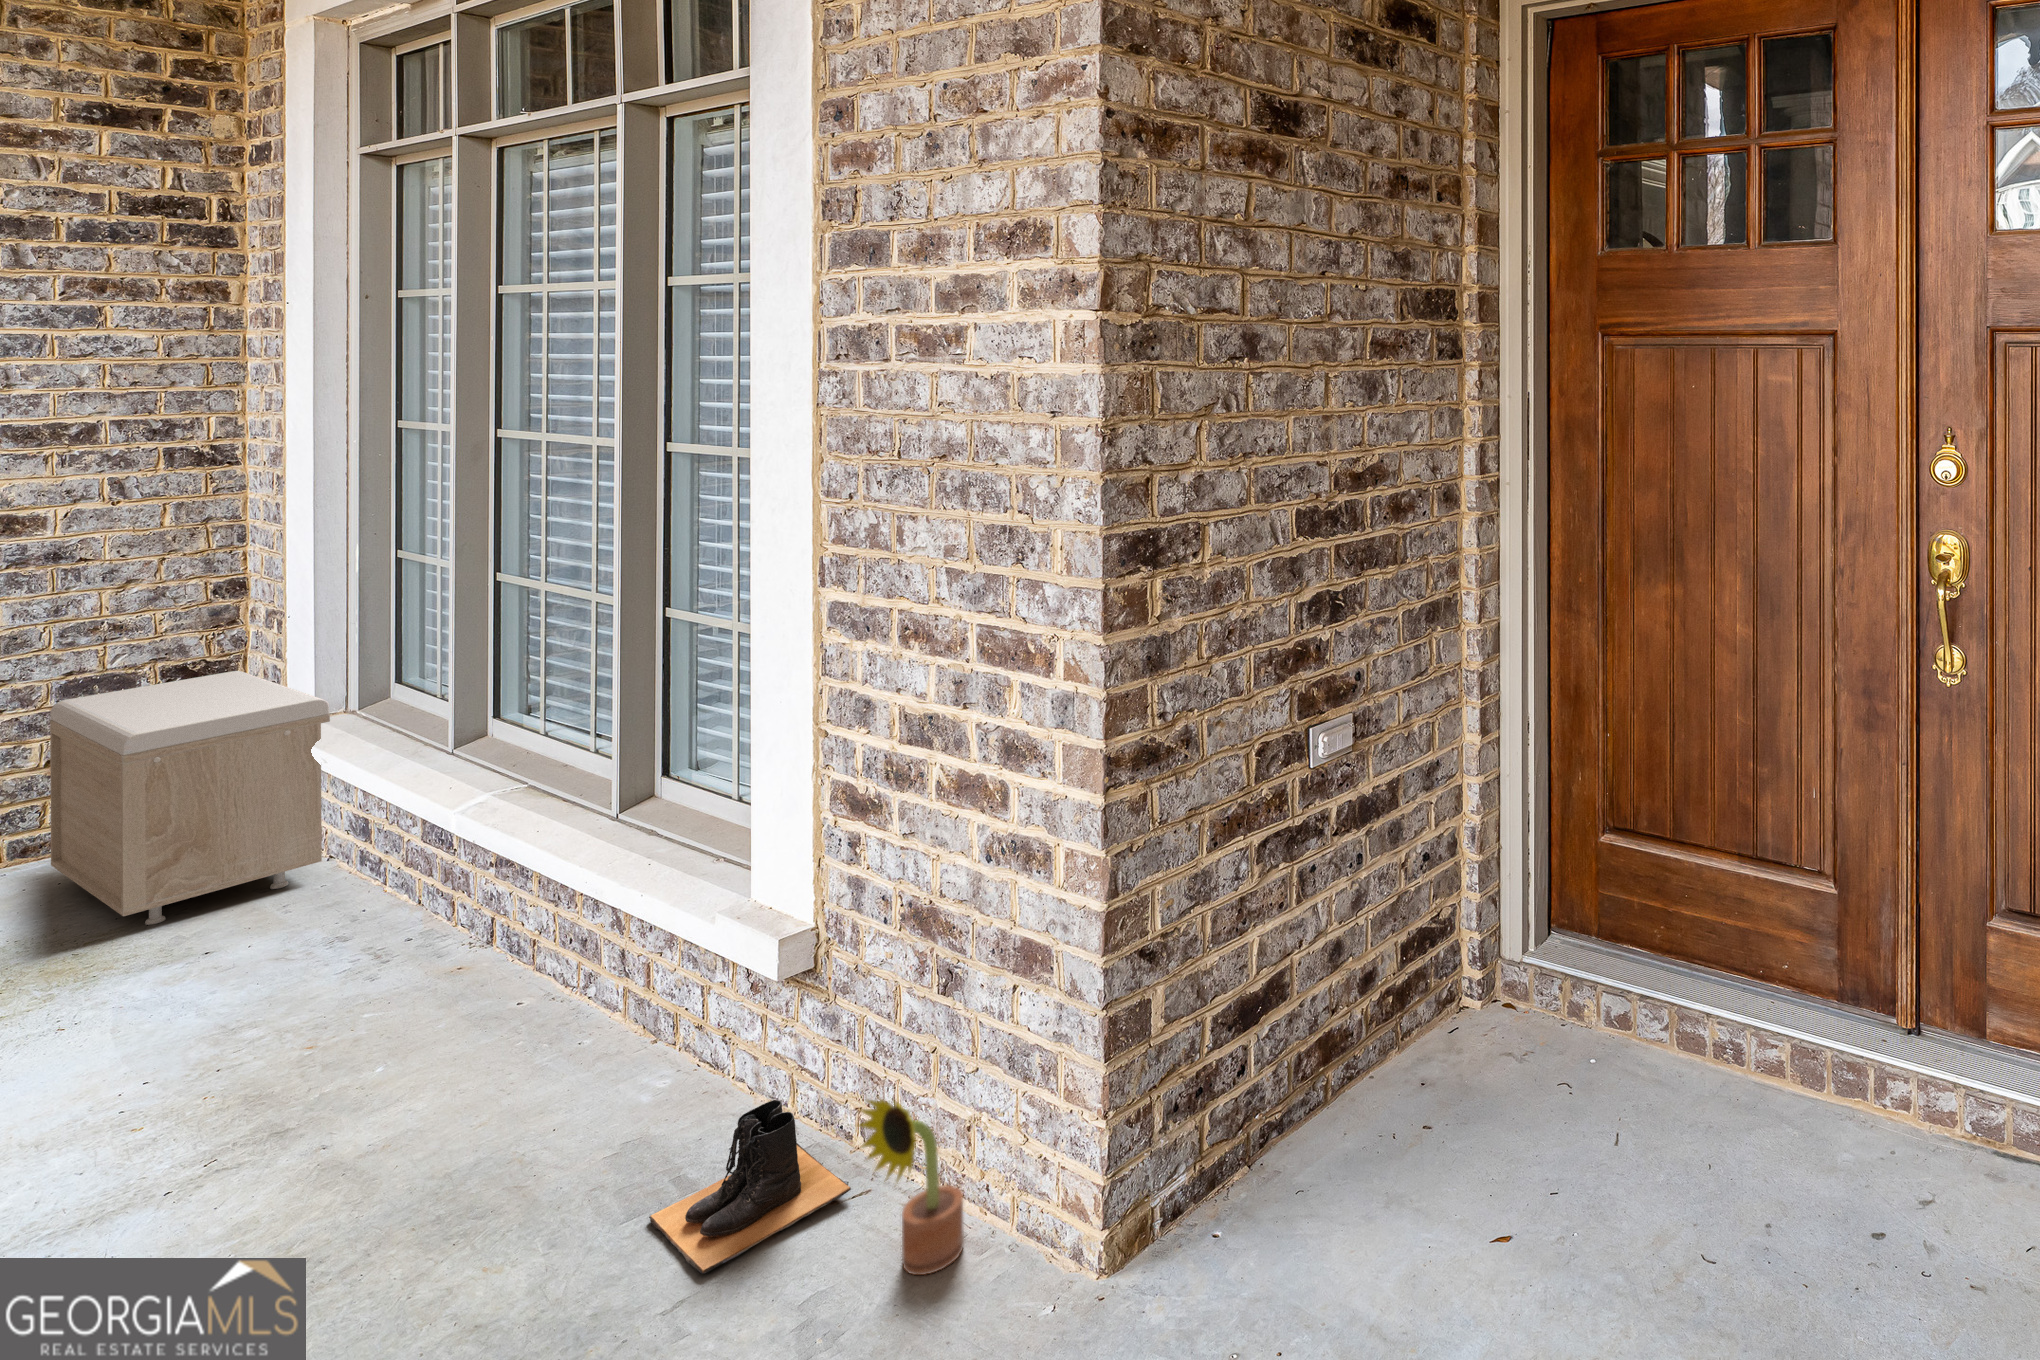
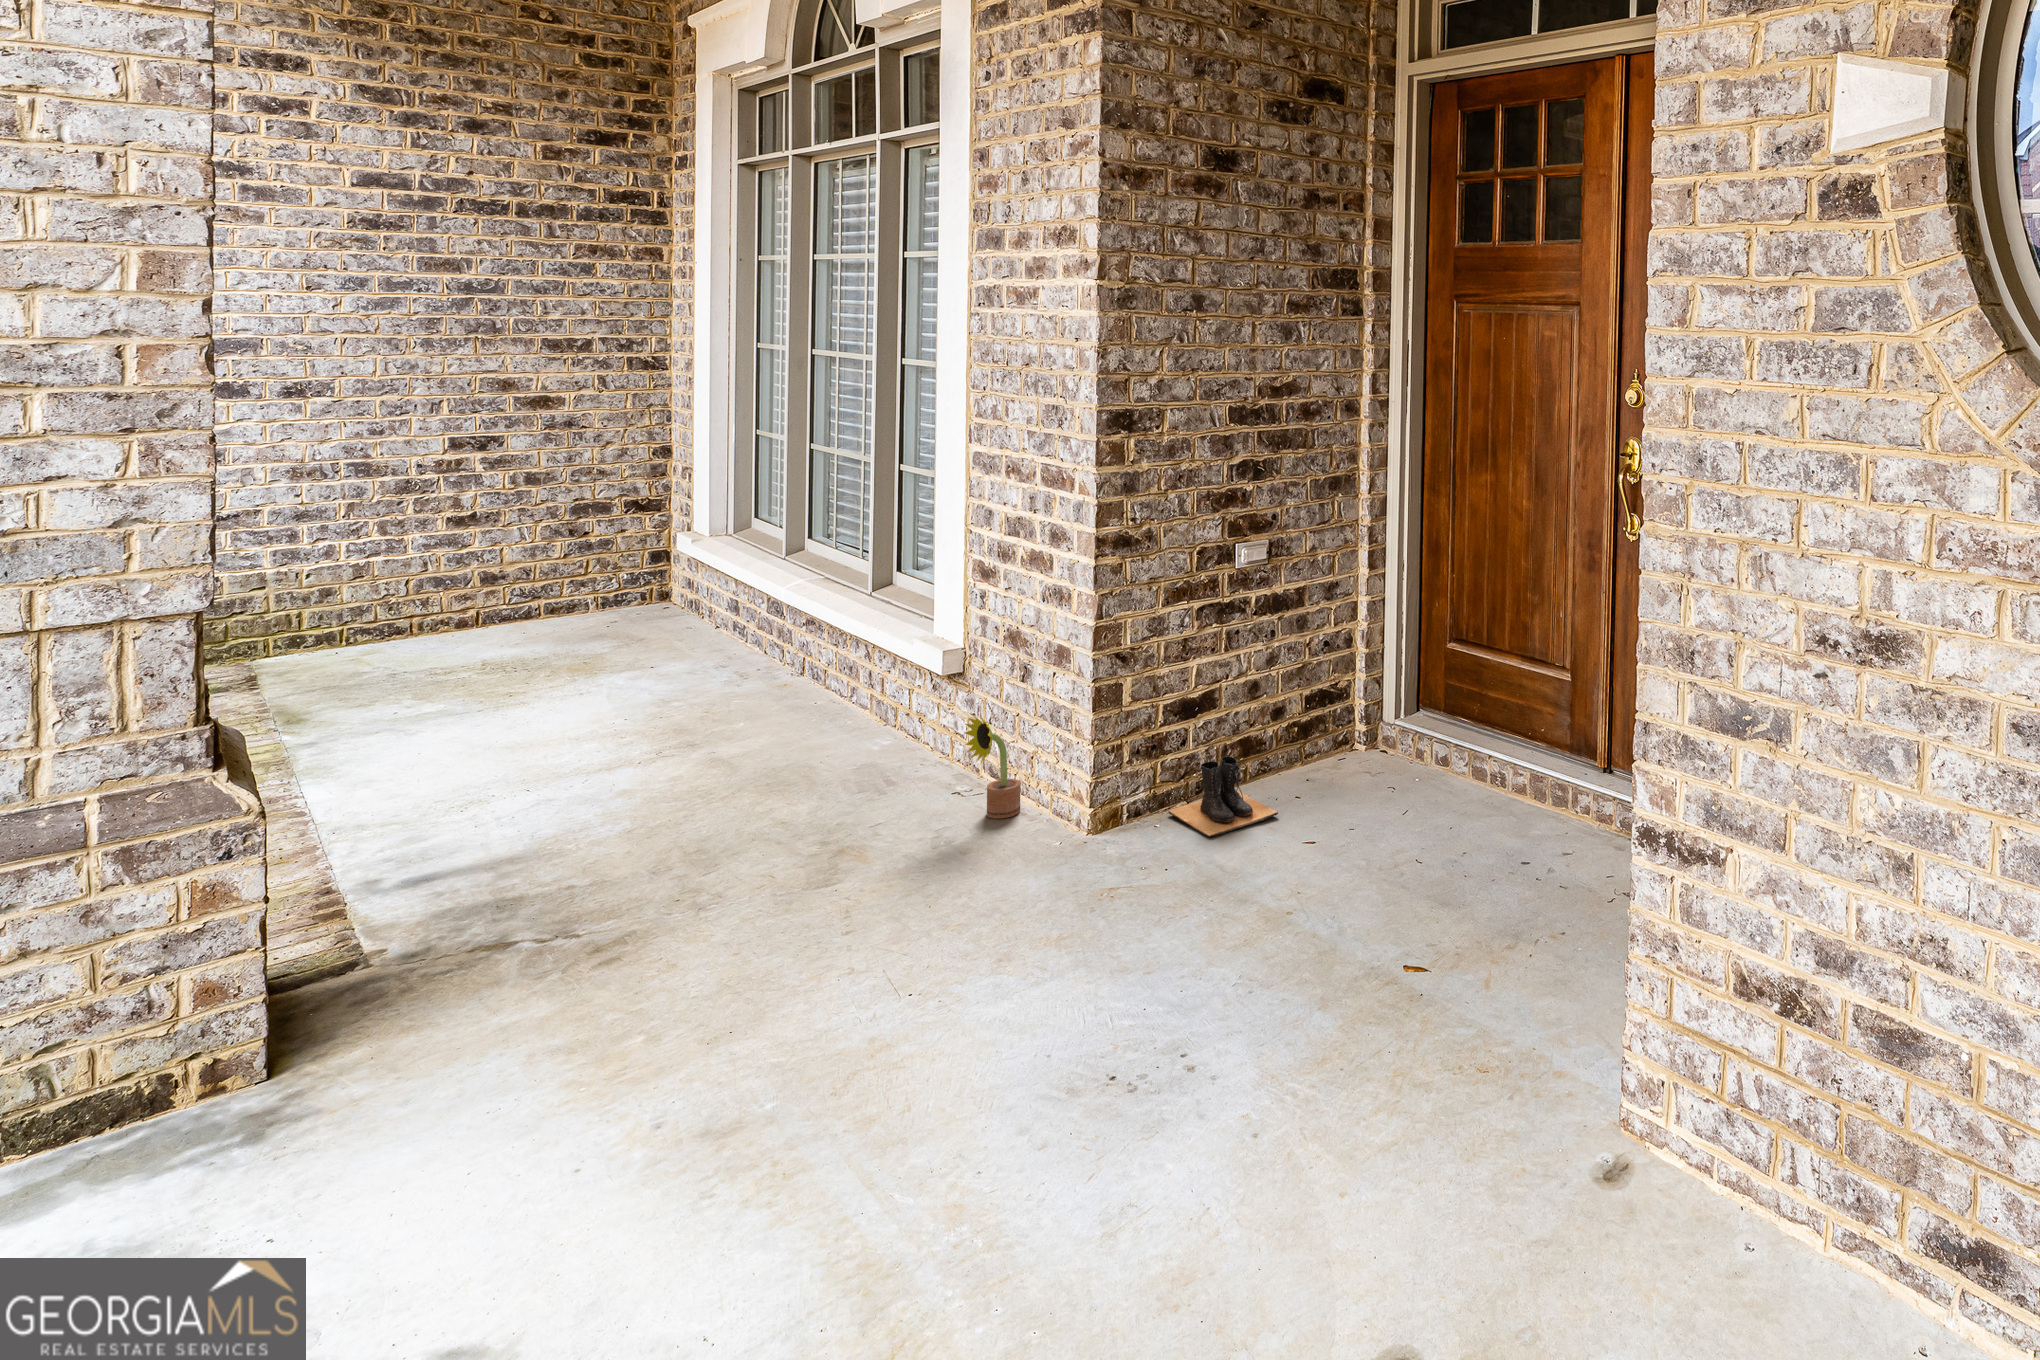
storage bench: present [50,671,330,925] -> none [567,502,716,646]
boots: present [649,1100,851,1274] -> present [1168,756,1278,837]

